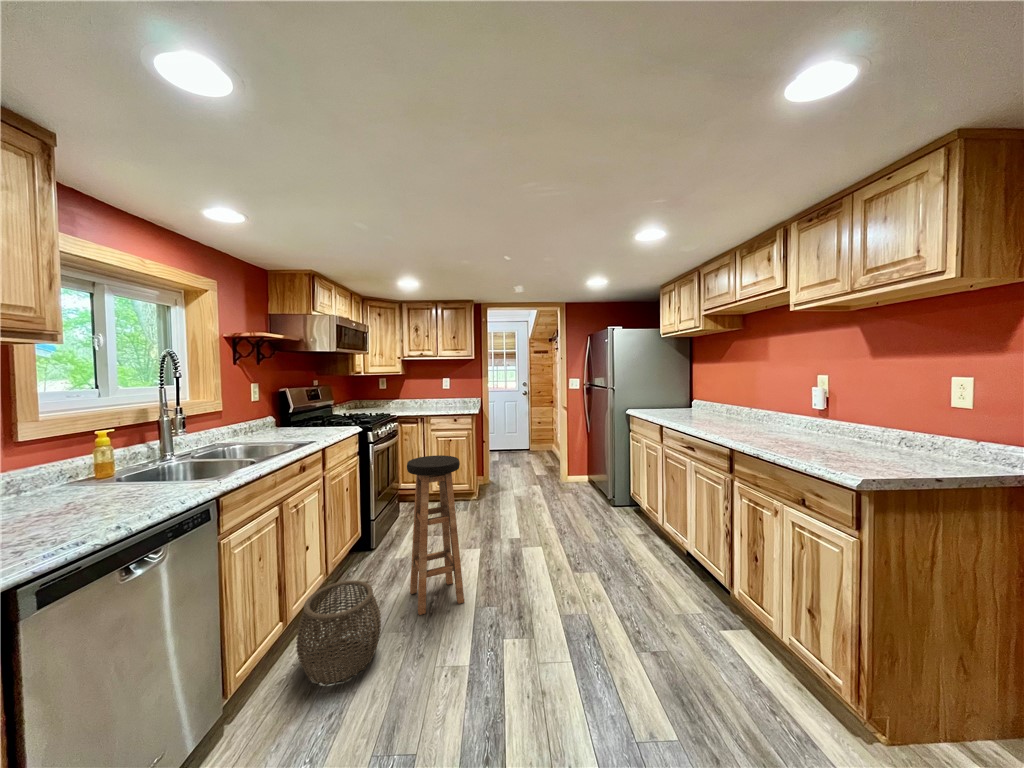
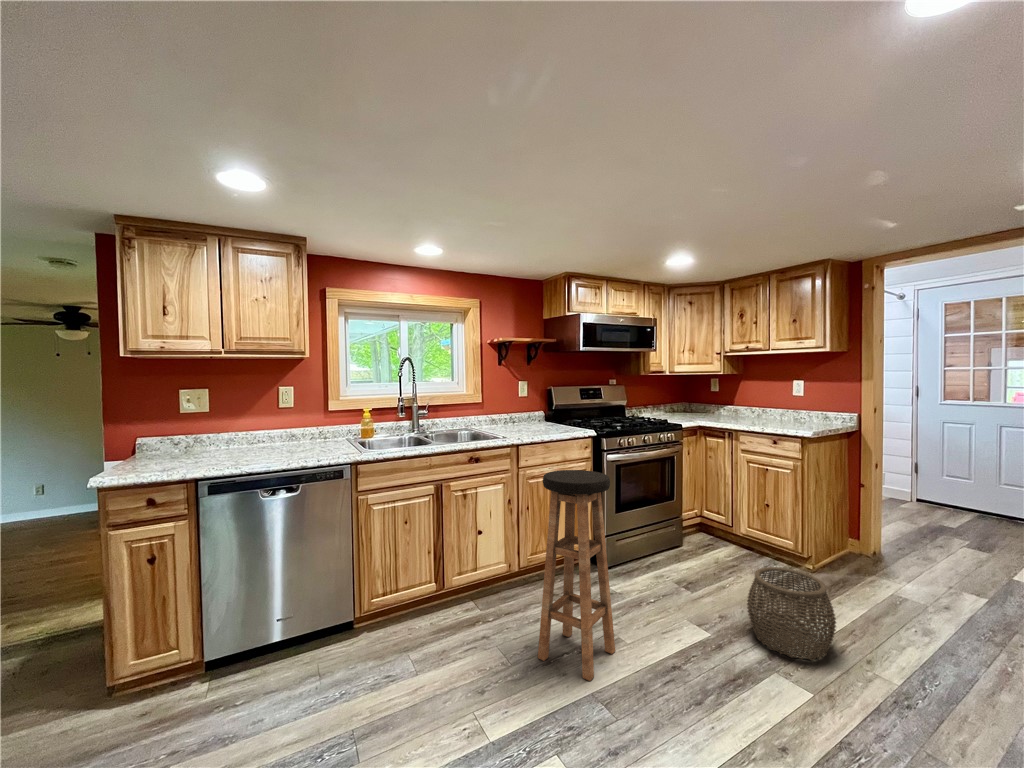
woven basket: present [296,580,381,685] -> present [747,567,836,660]

